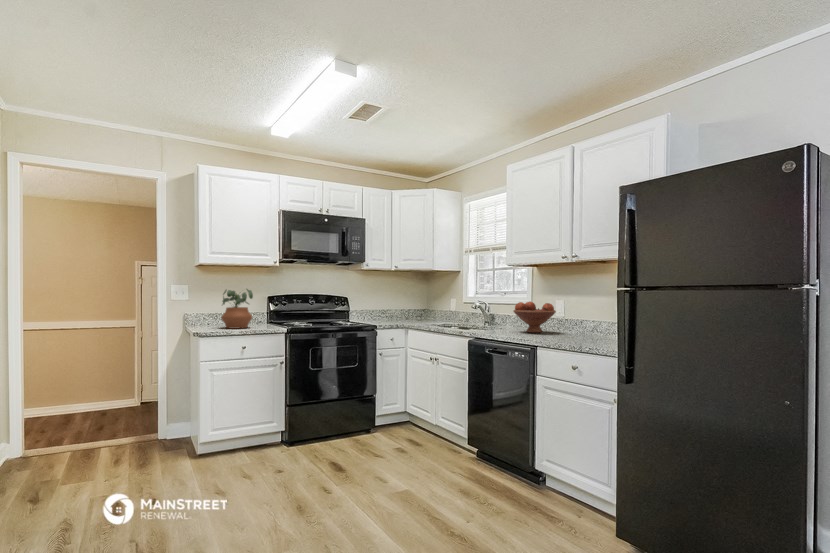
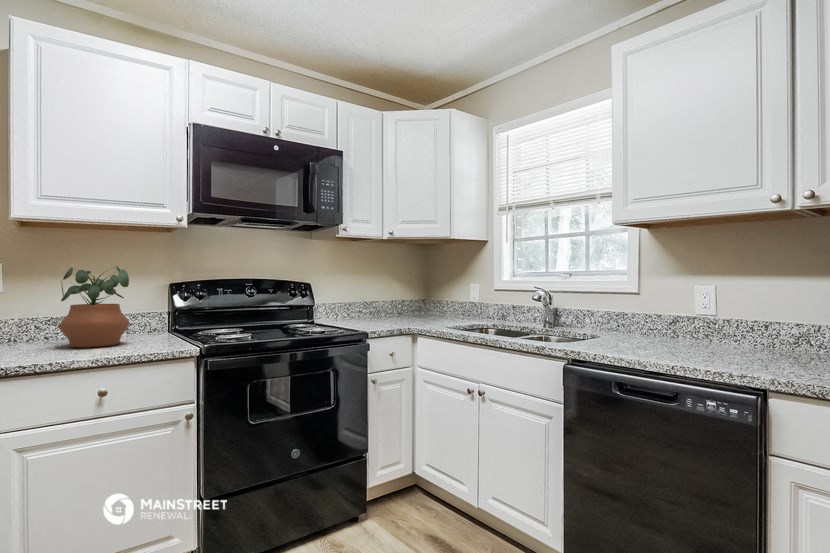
fruit bowl: present [514,302,556,333] -> none [622,288,706,344]

